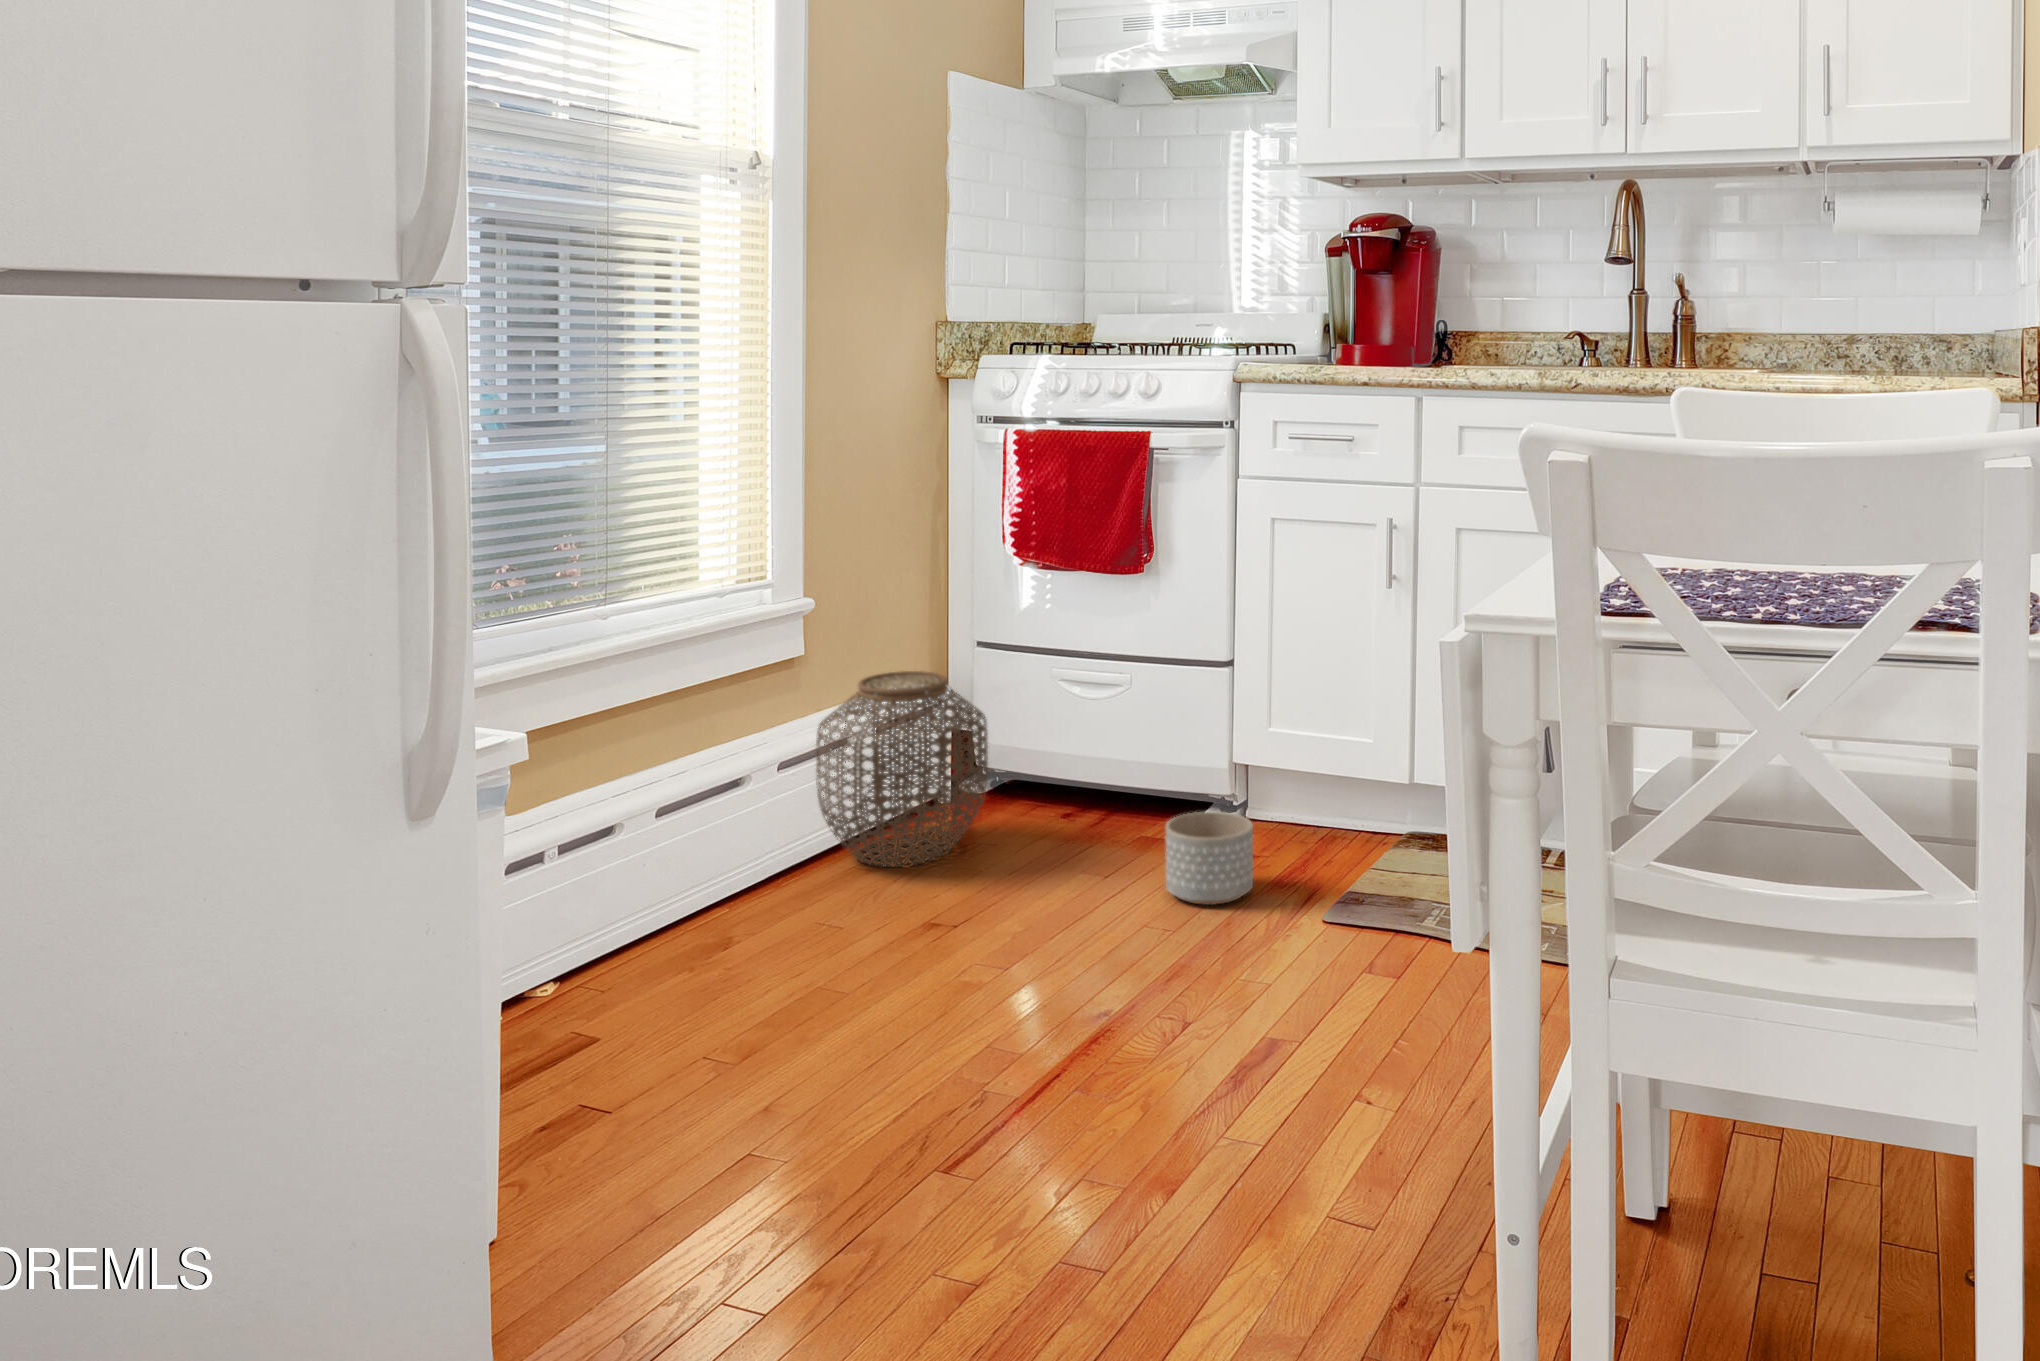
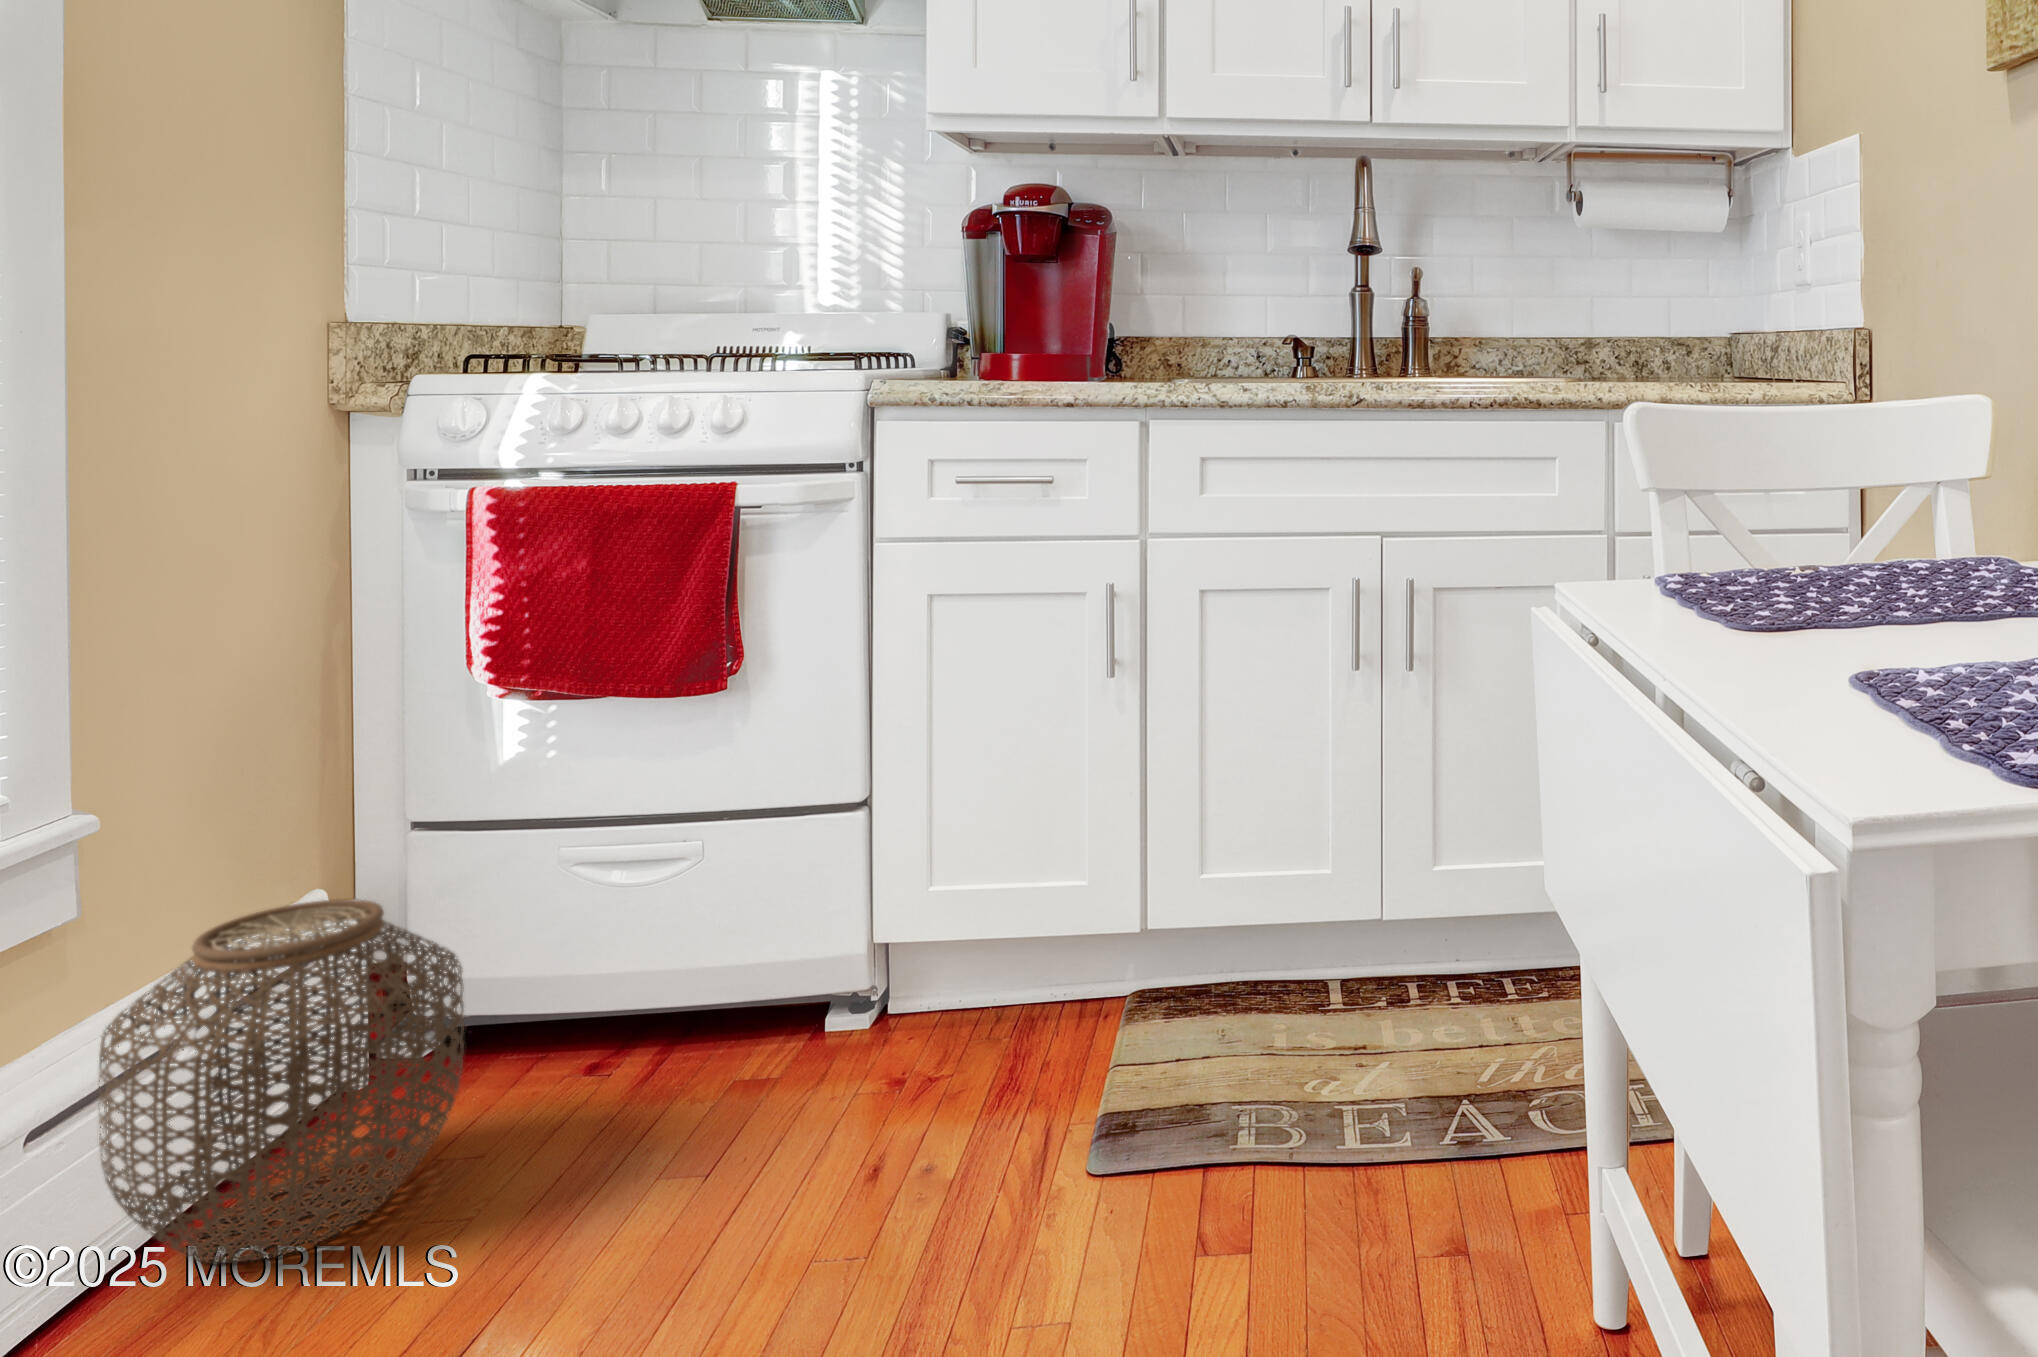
planter: present [1166,812,1253,905] -> none [809,1037,950,1193]

